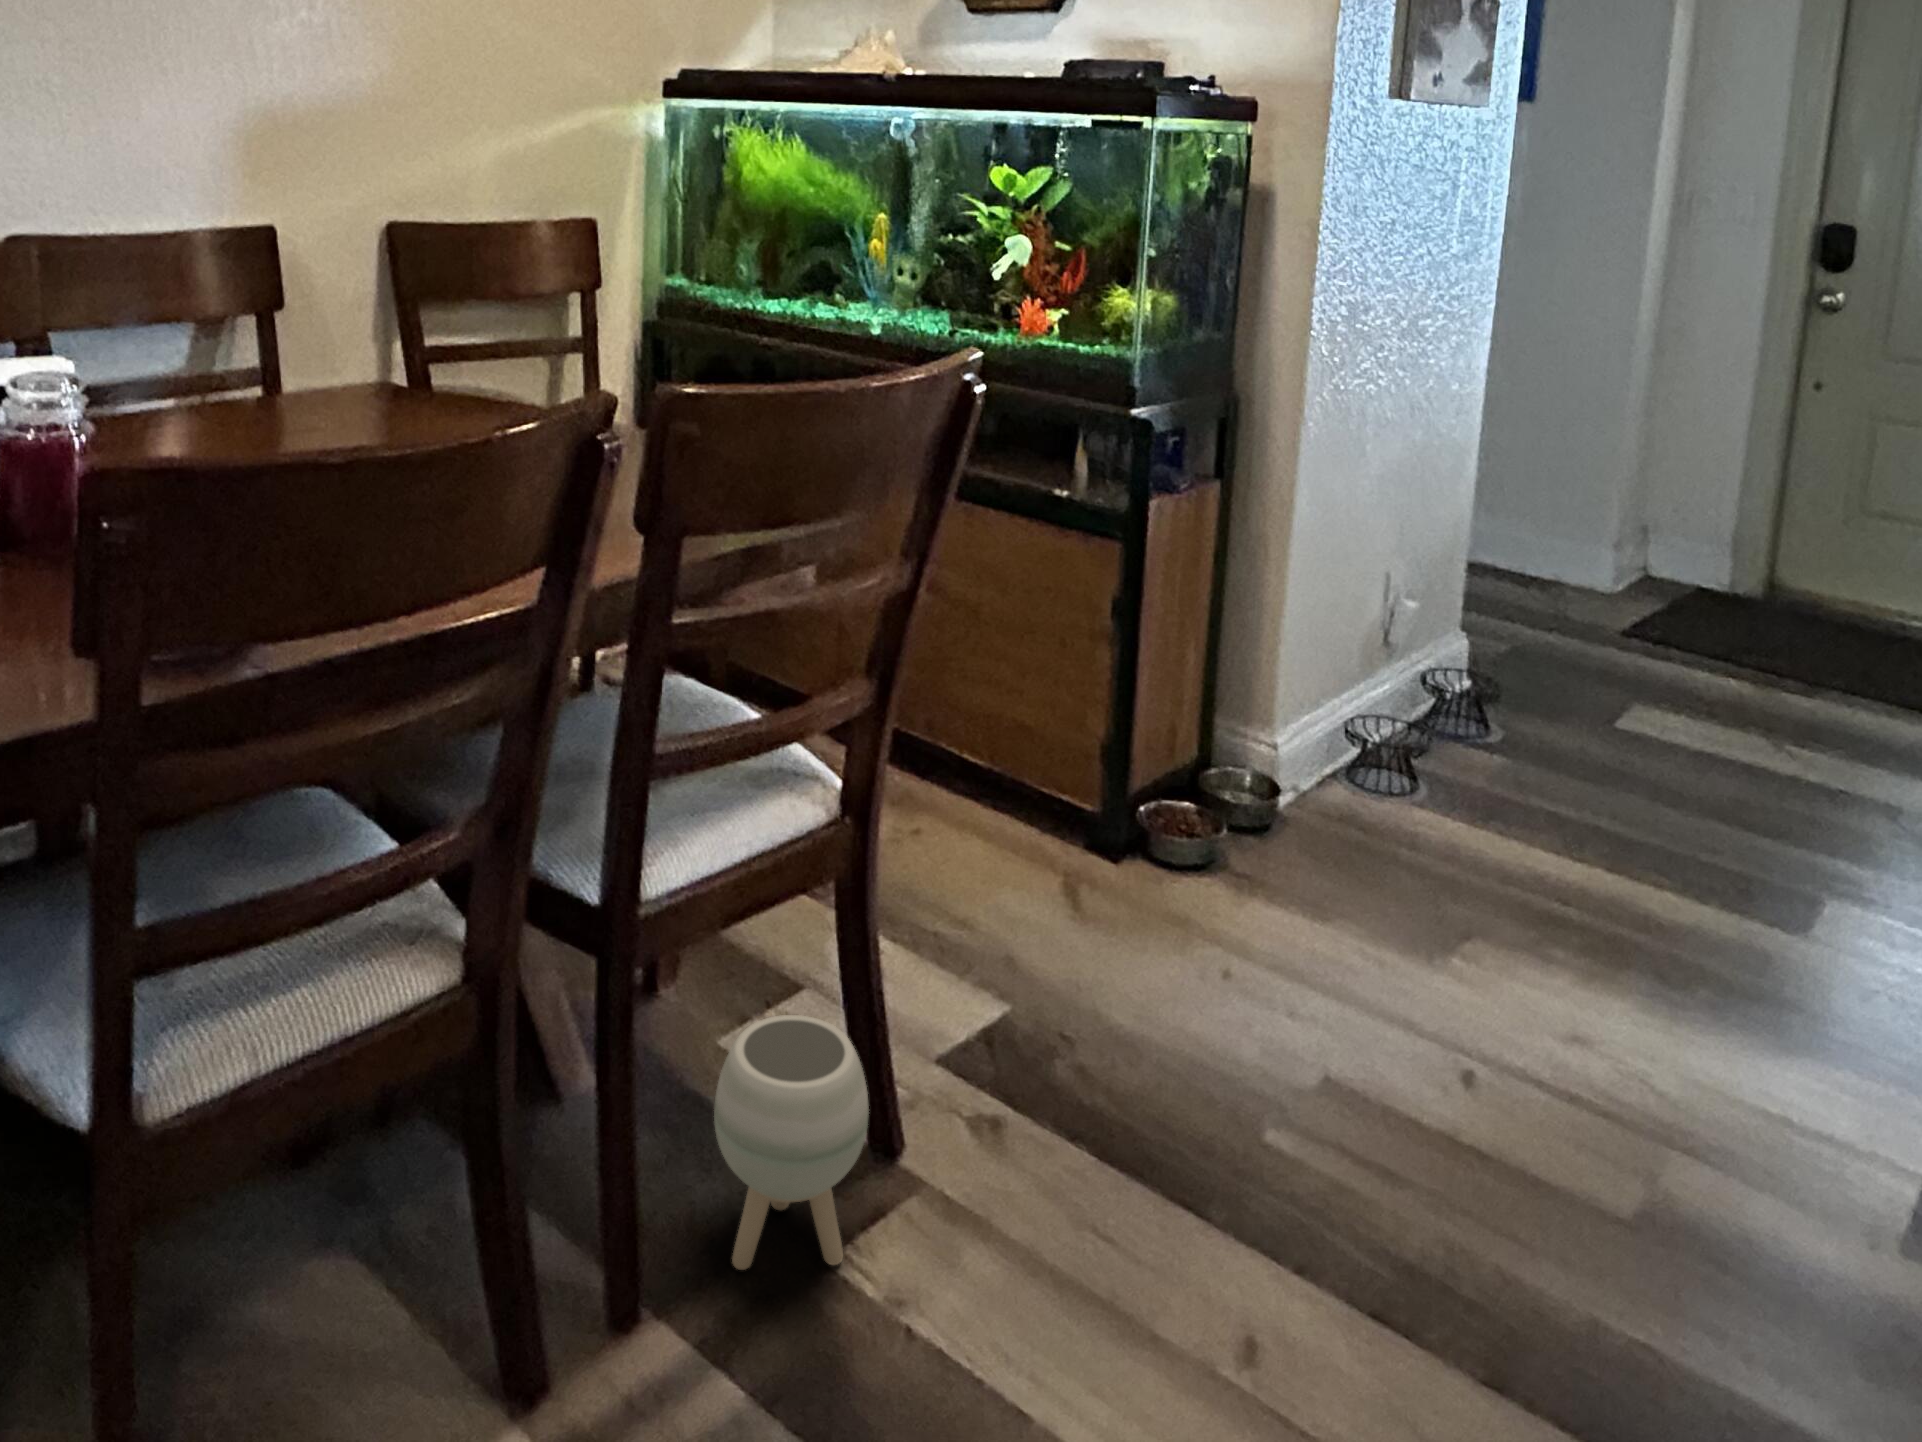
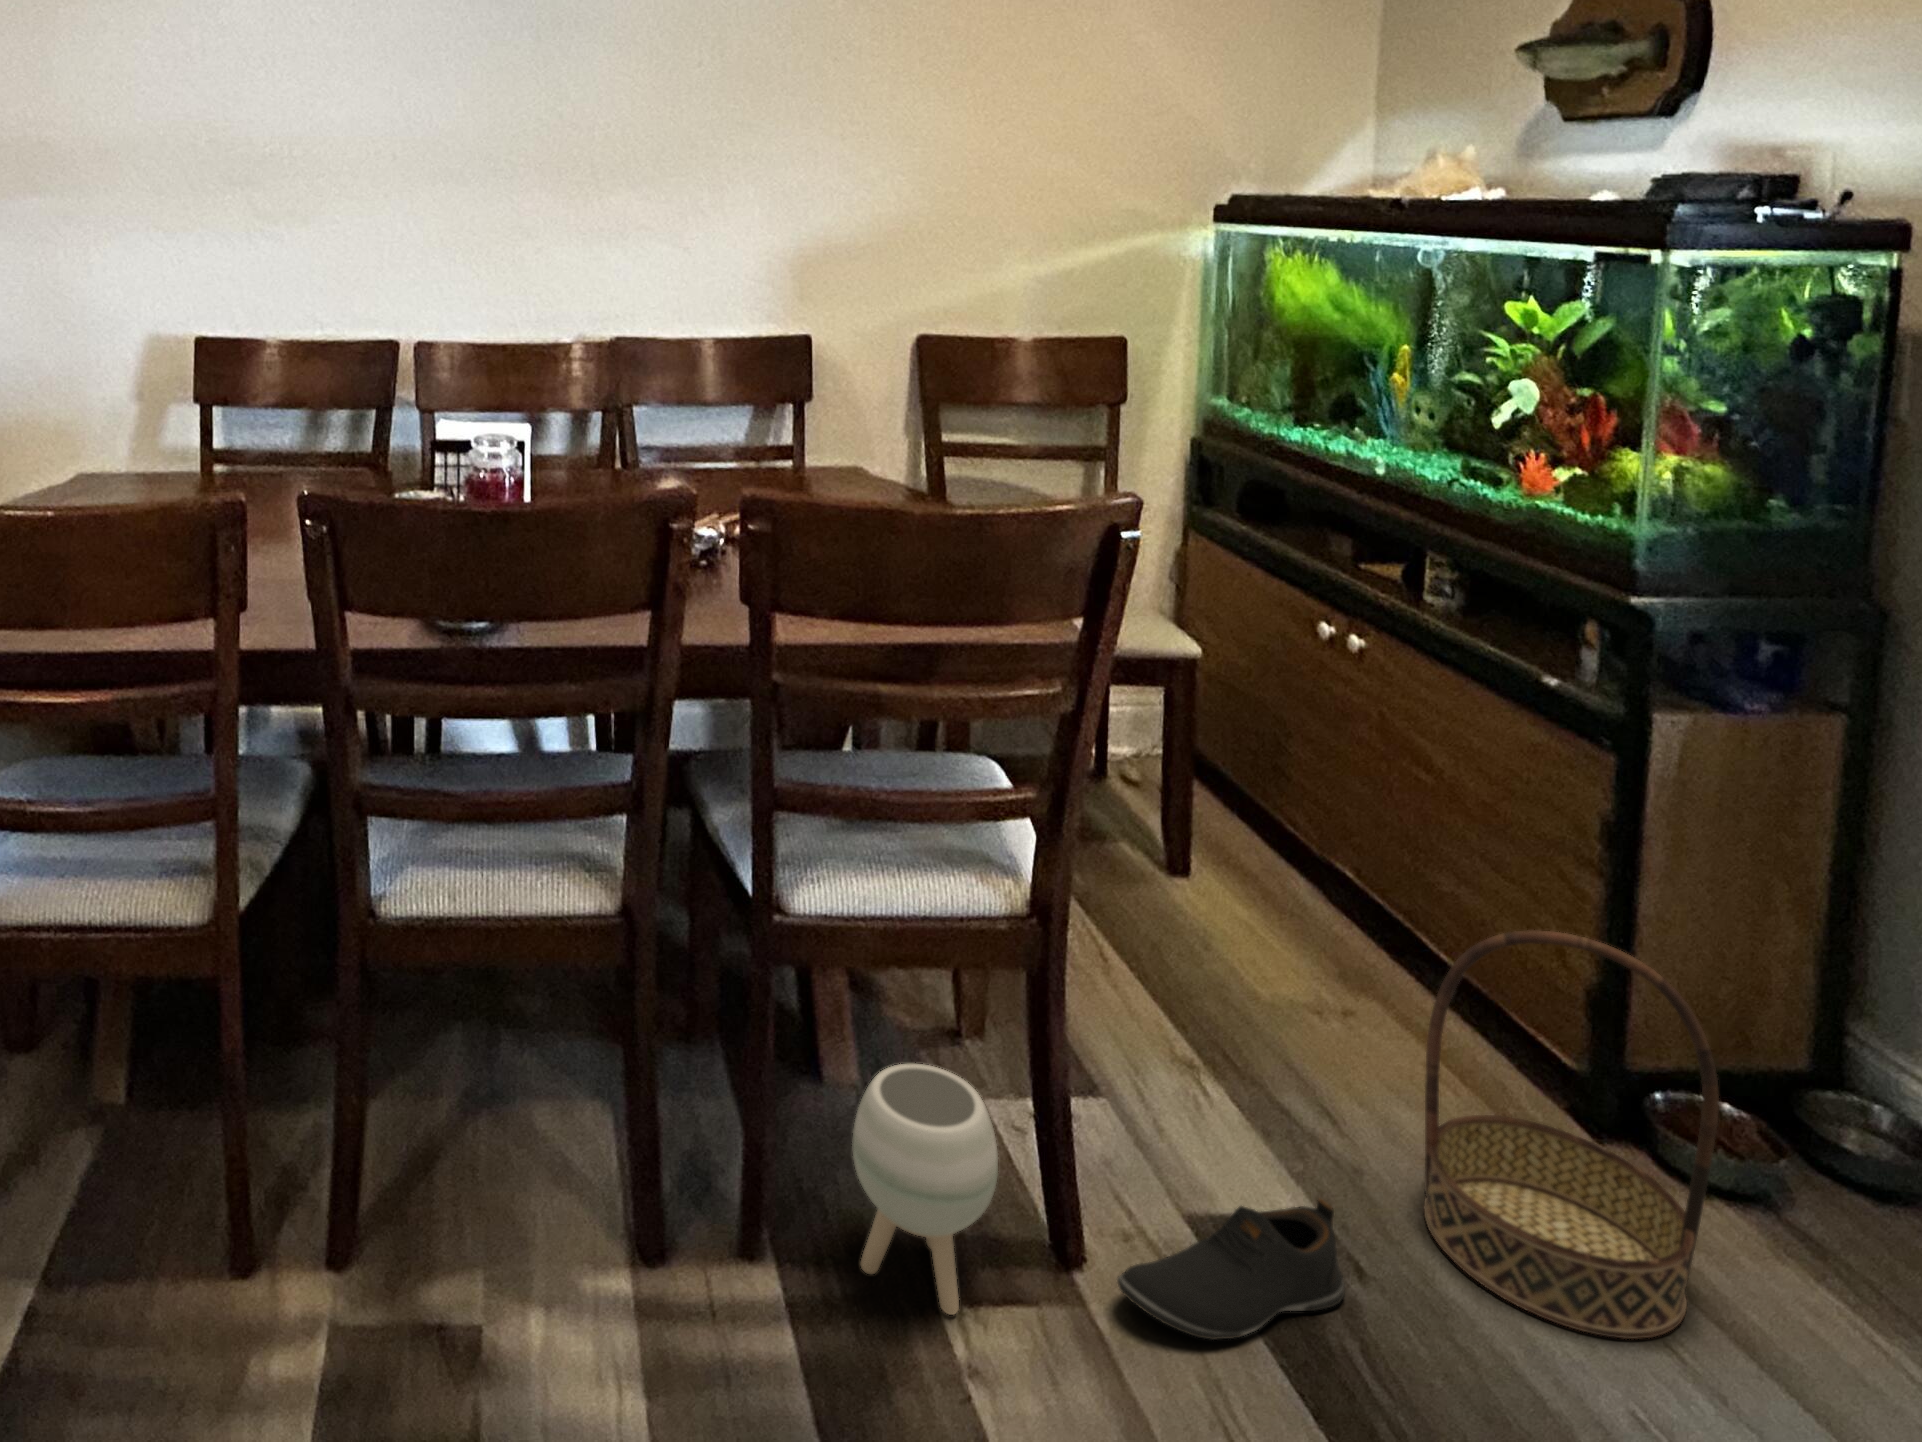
basket: none [1065,694,1259,1013] -> present [1423,930,1719,1339]
shoe: none [945,990,1079,1165] -> present [1117,1198,1345,1340]

